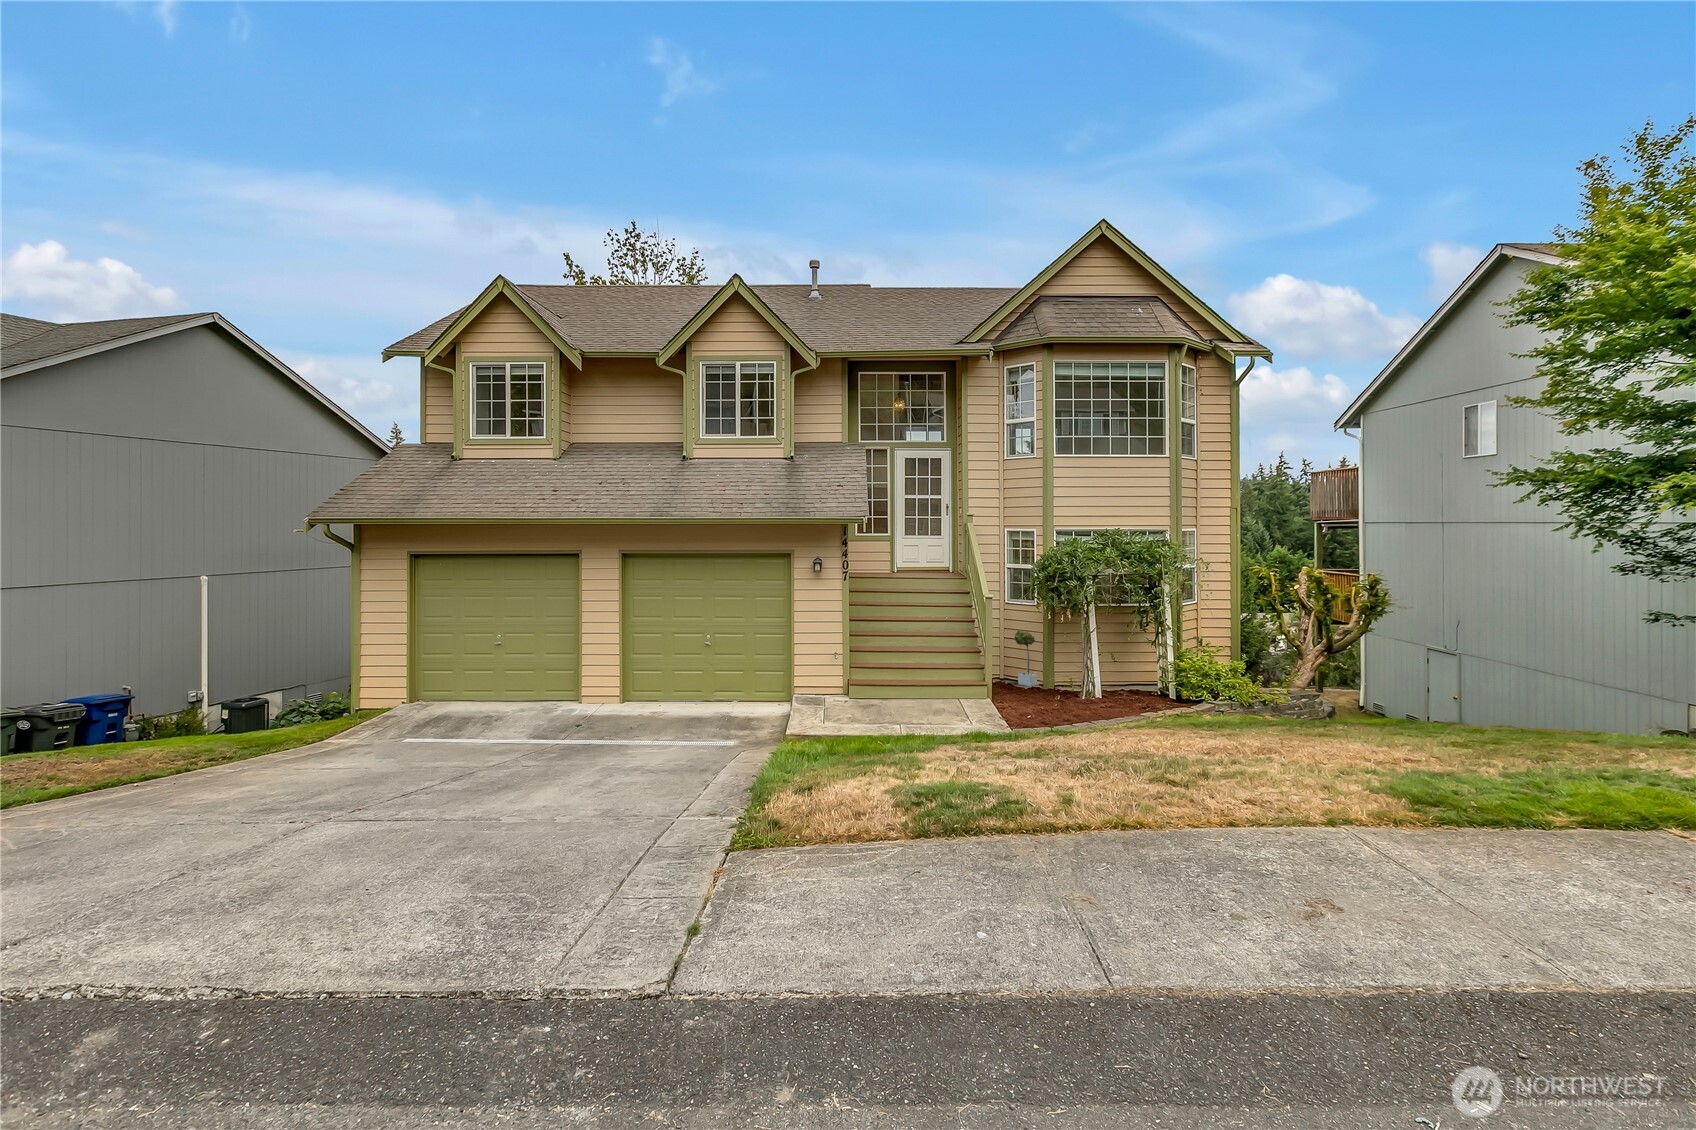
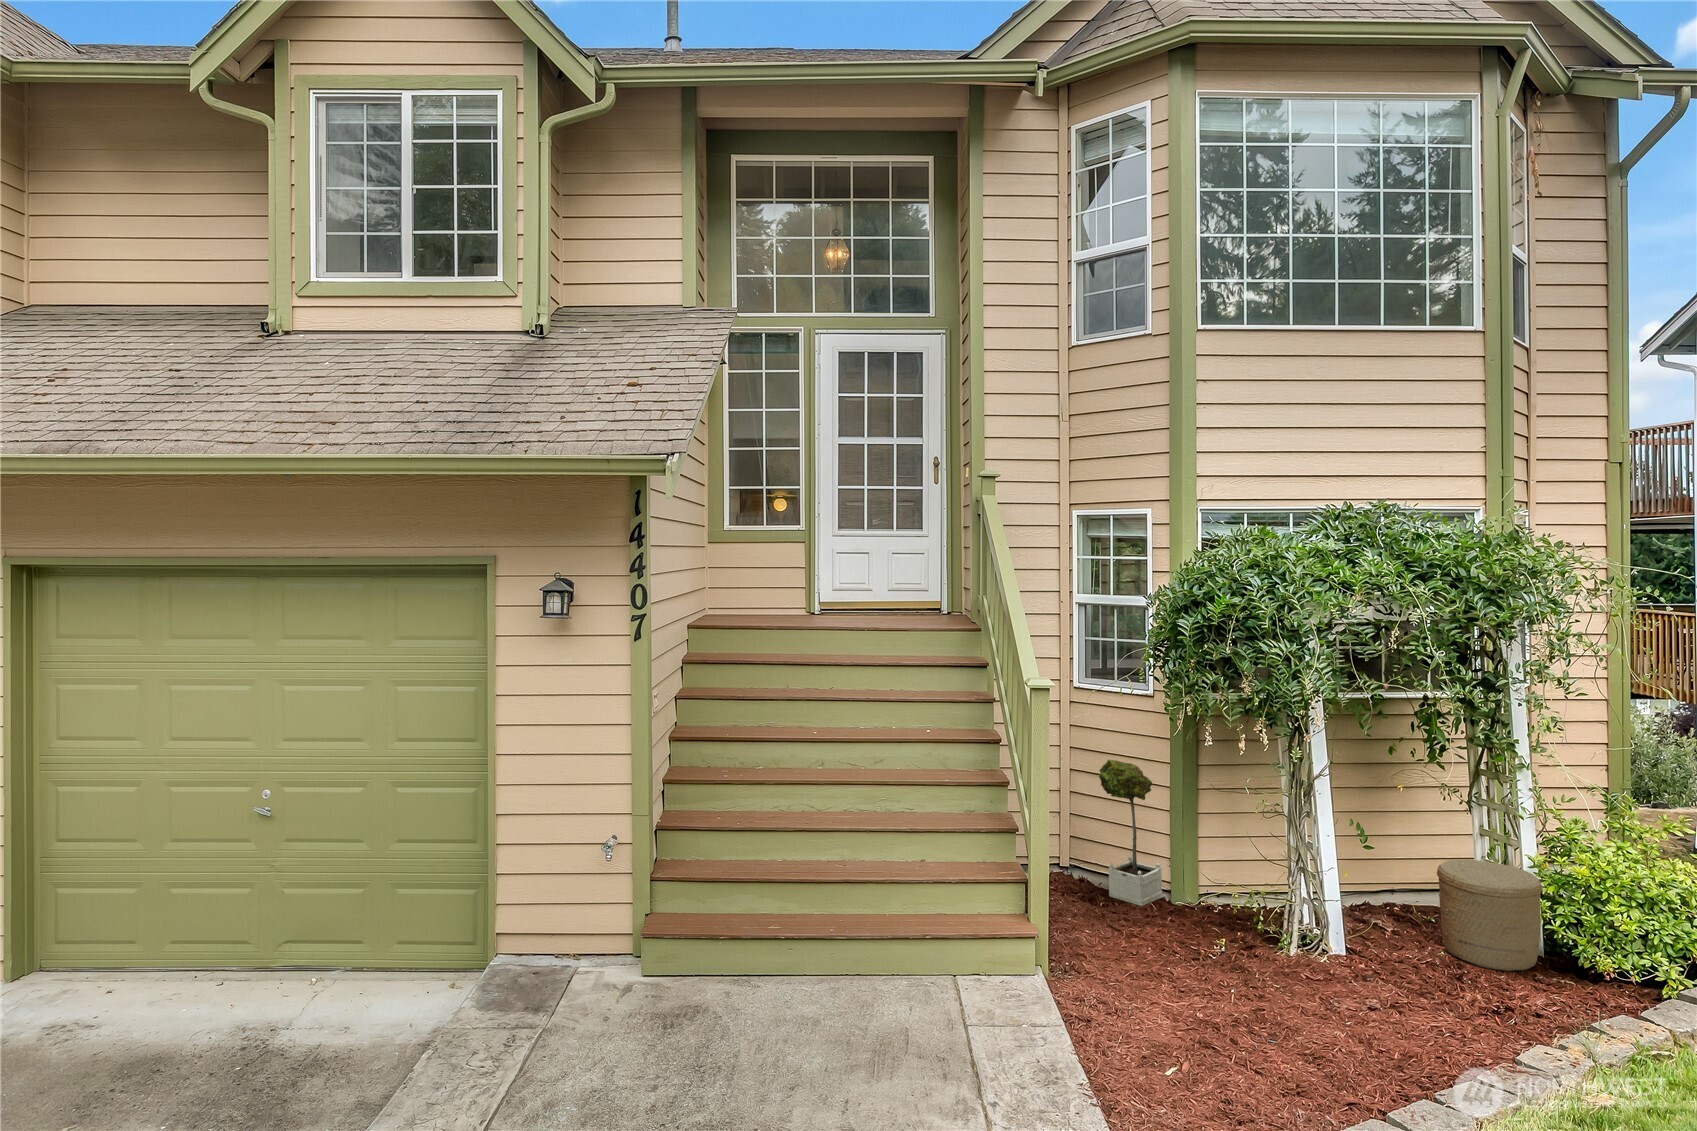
woven basket: none [1135,662,1168,696] -> present [1437,859,1542,971]

